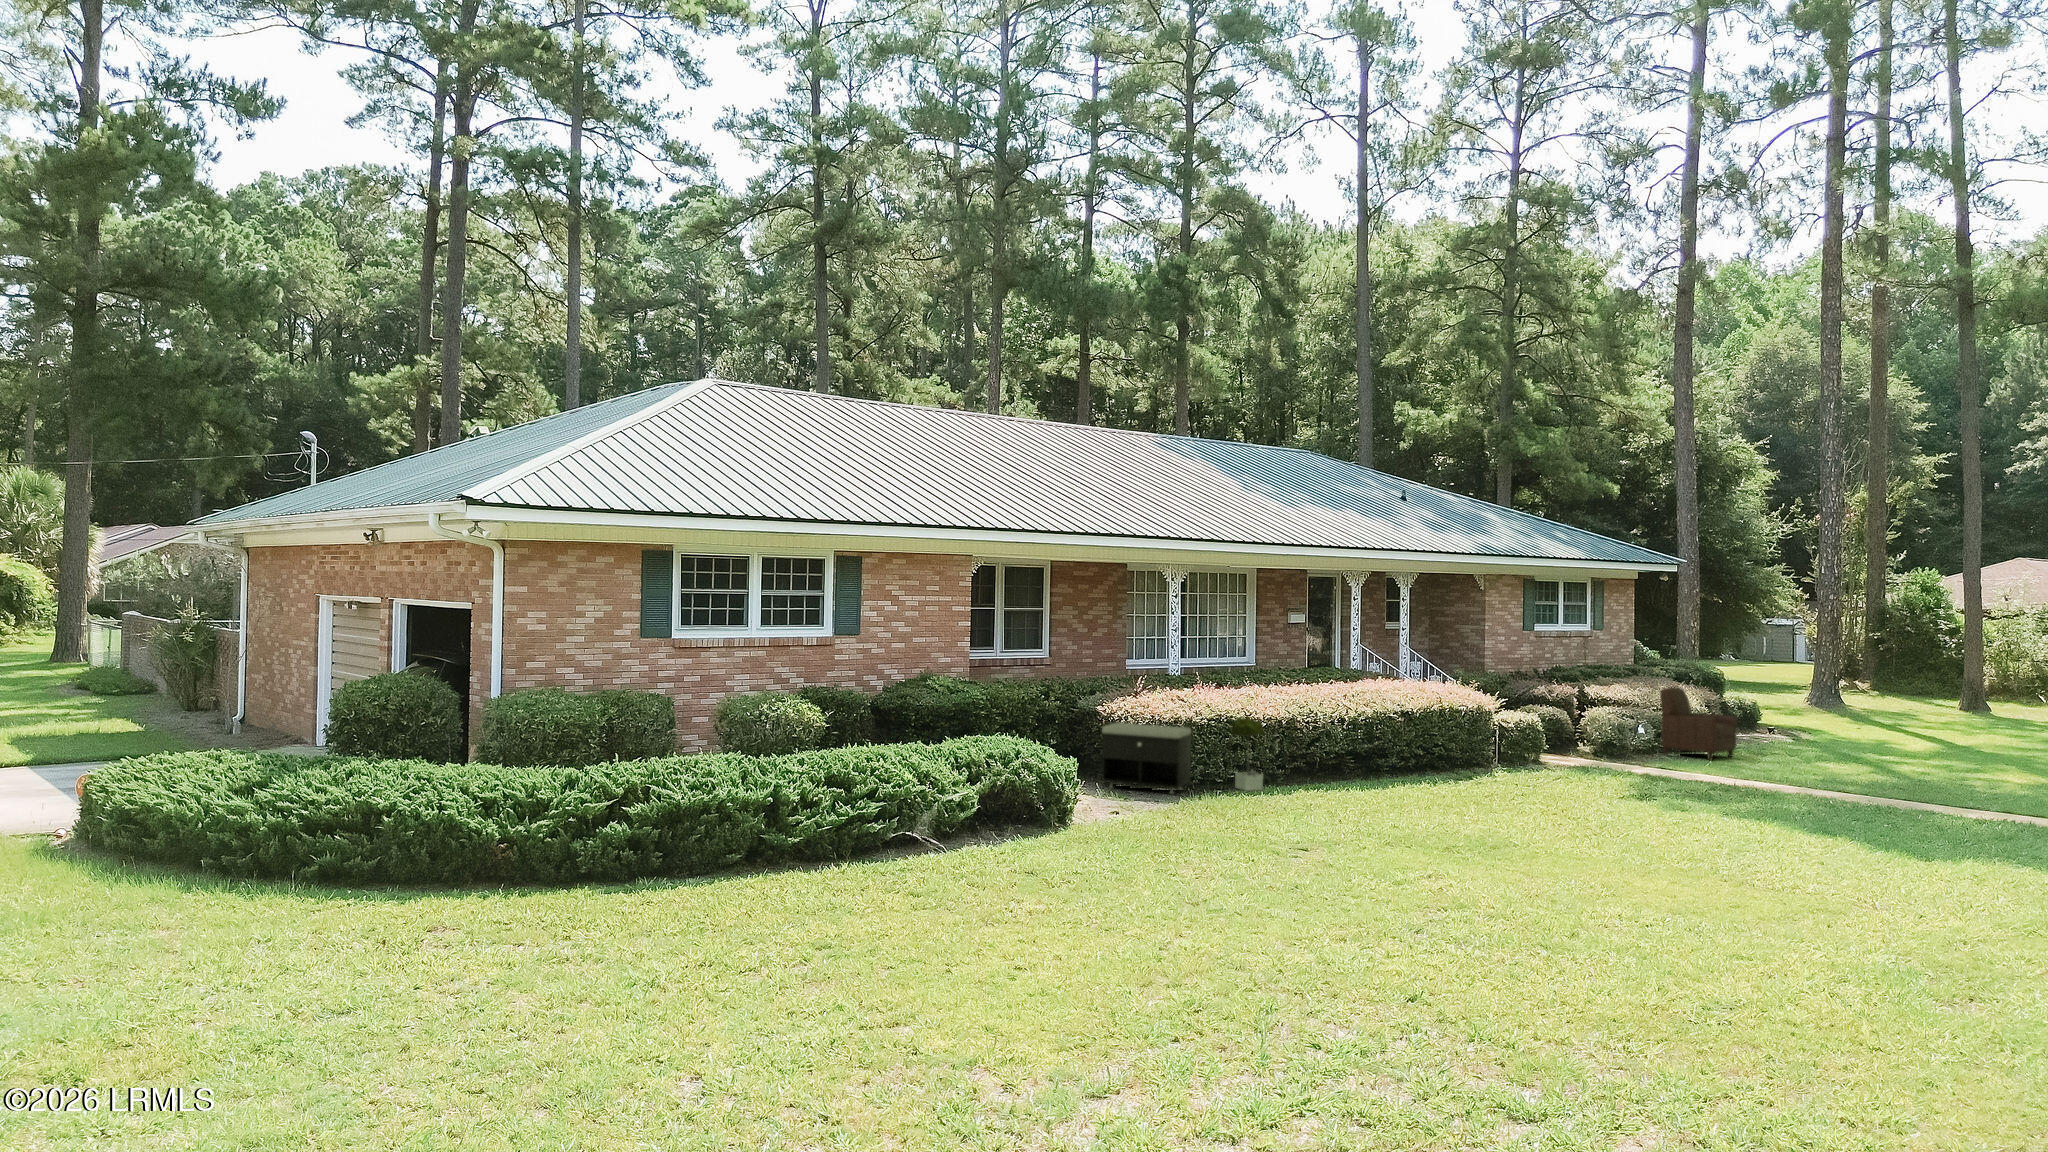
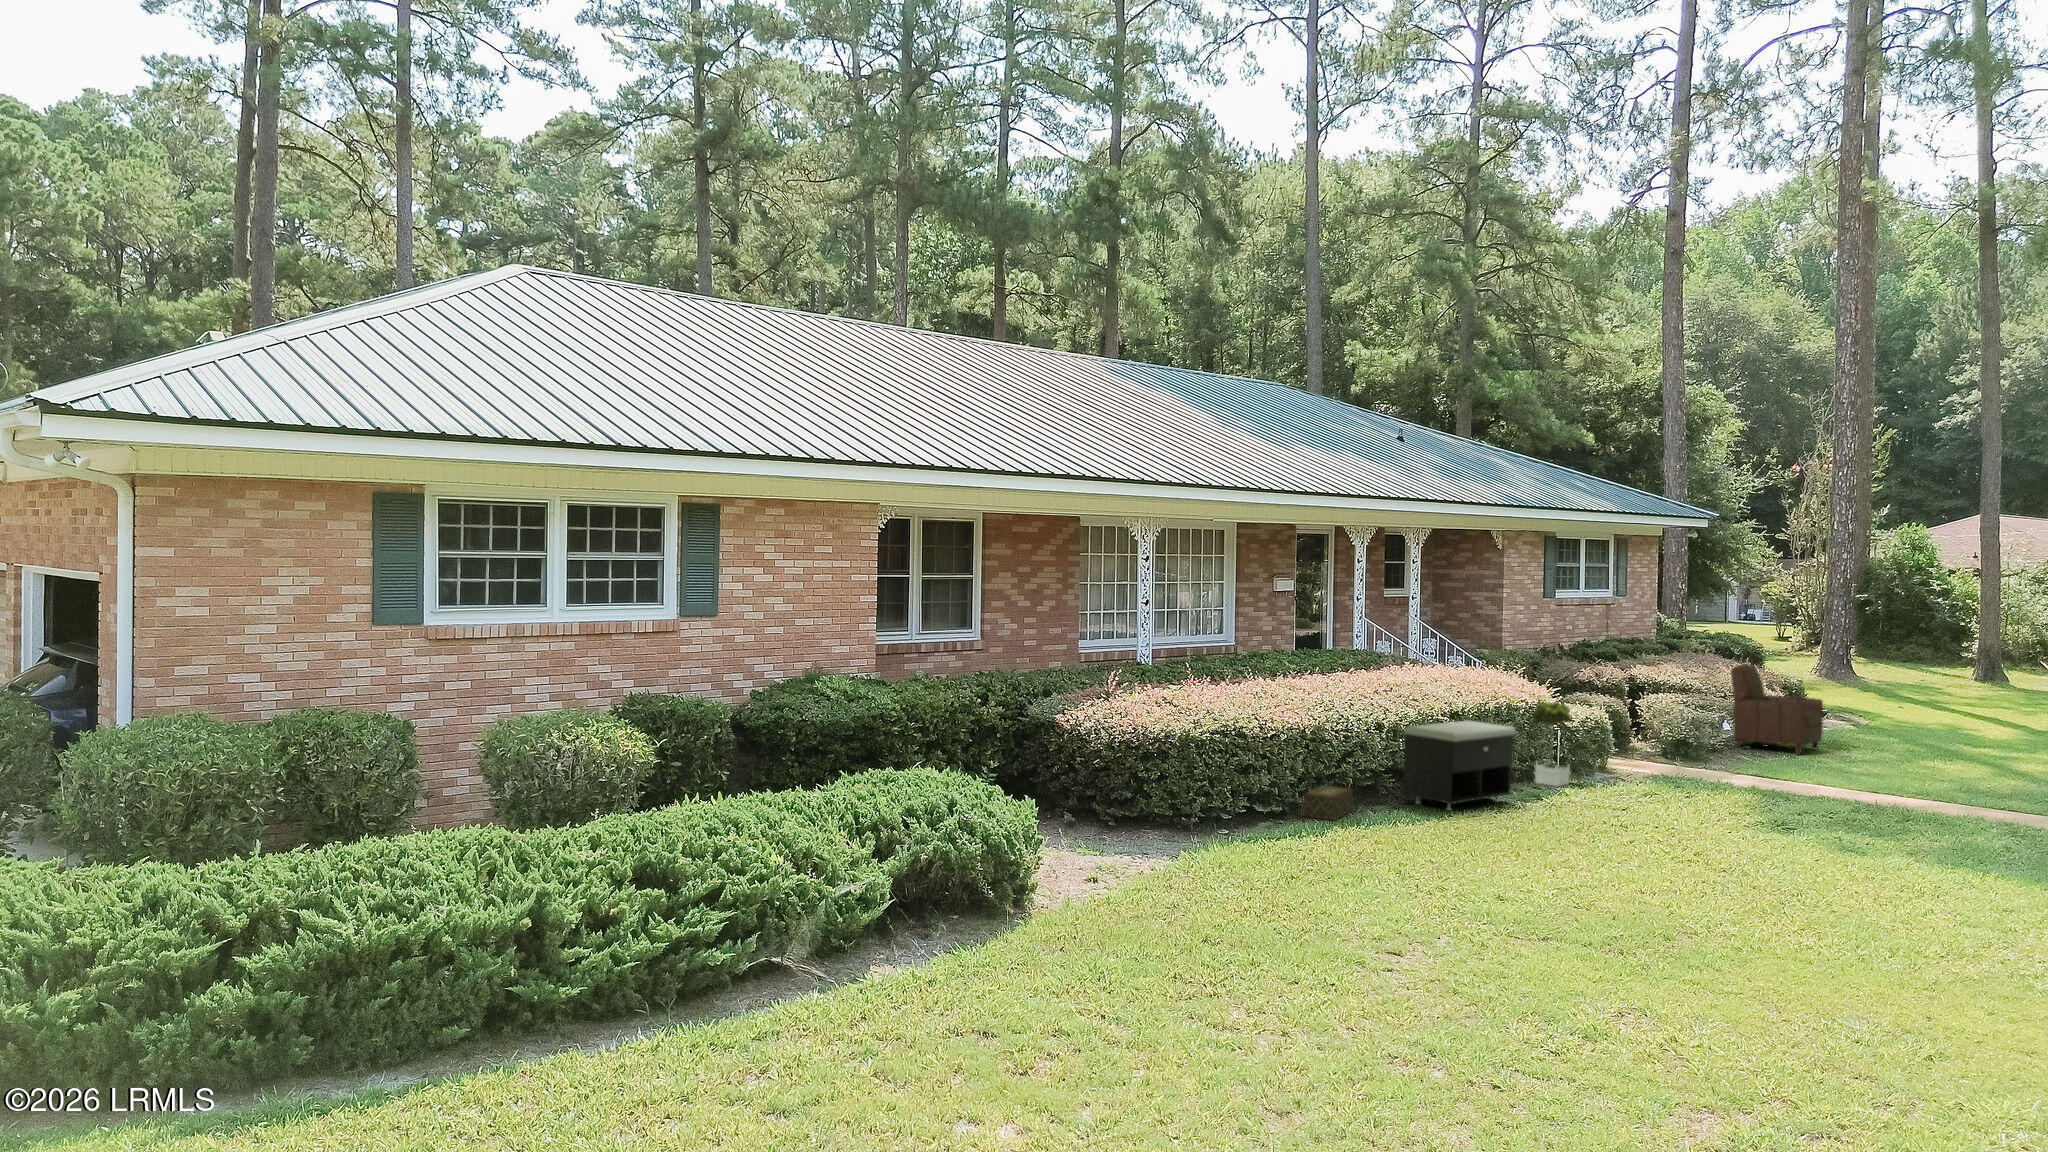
potted tree: present [1231,717,1263,791] -> present [1532,702,1571,787]
storage bench: present [1102,723,1191,793] -> present [1403,721,1516,810]
woven basket: none [1273,764,1313,788] -> present [1302,785,1353,821]

